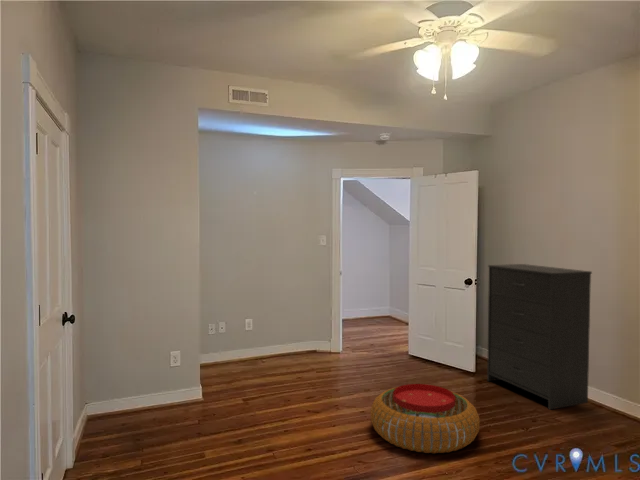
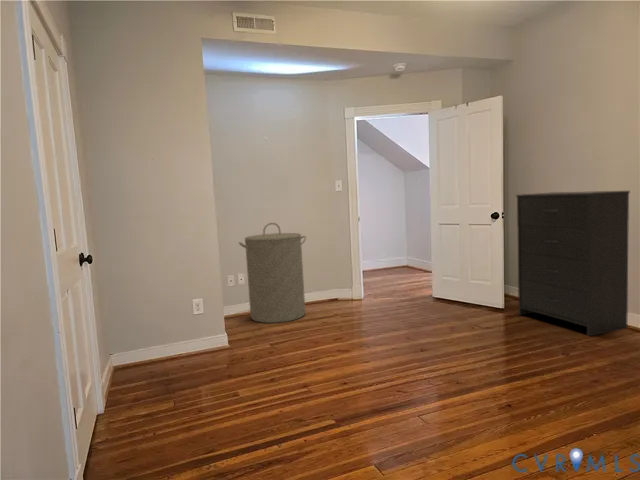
laundry hamper: none [222,276,288,375] -> present [239,223,306,323]
pouf: present [370,384,480,453] -> none [404,315,520,381]

